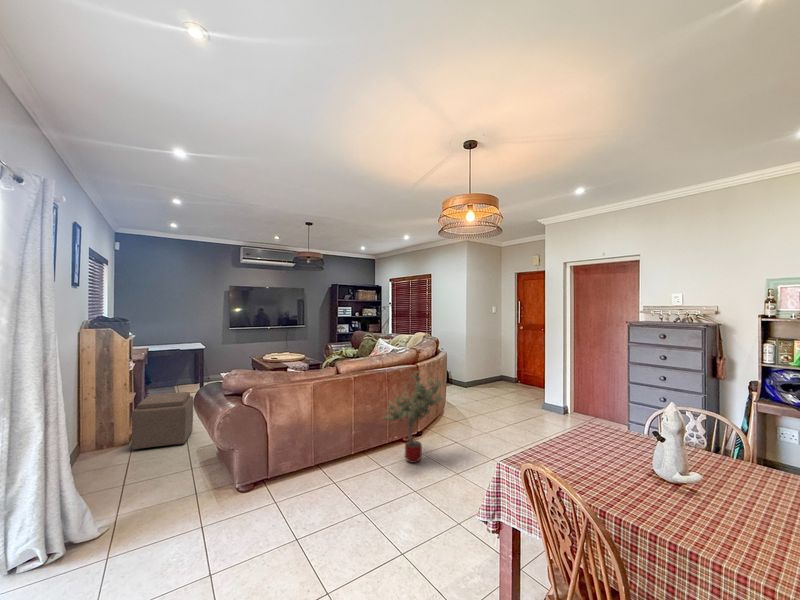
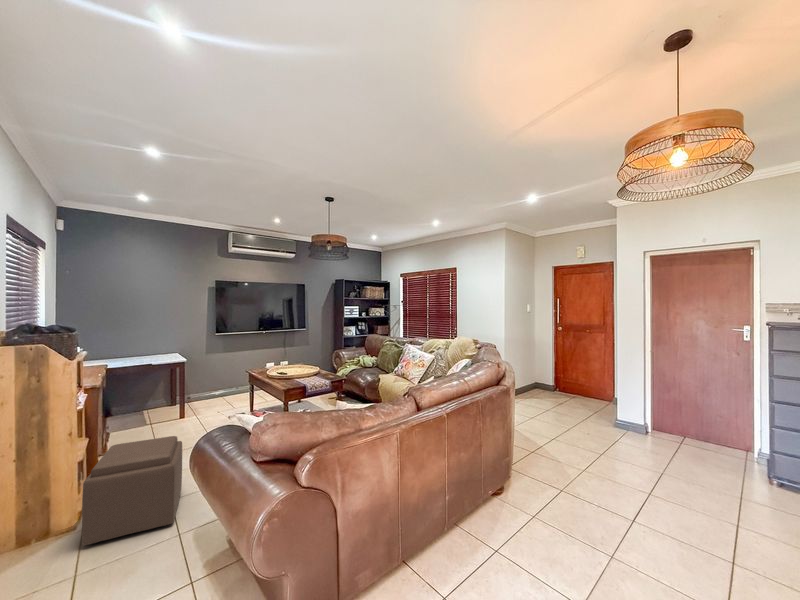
potted tree: present [383,371,442,463] -> none [498,397,577,542]

